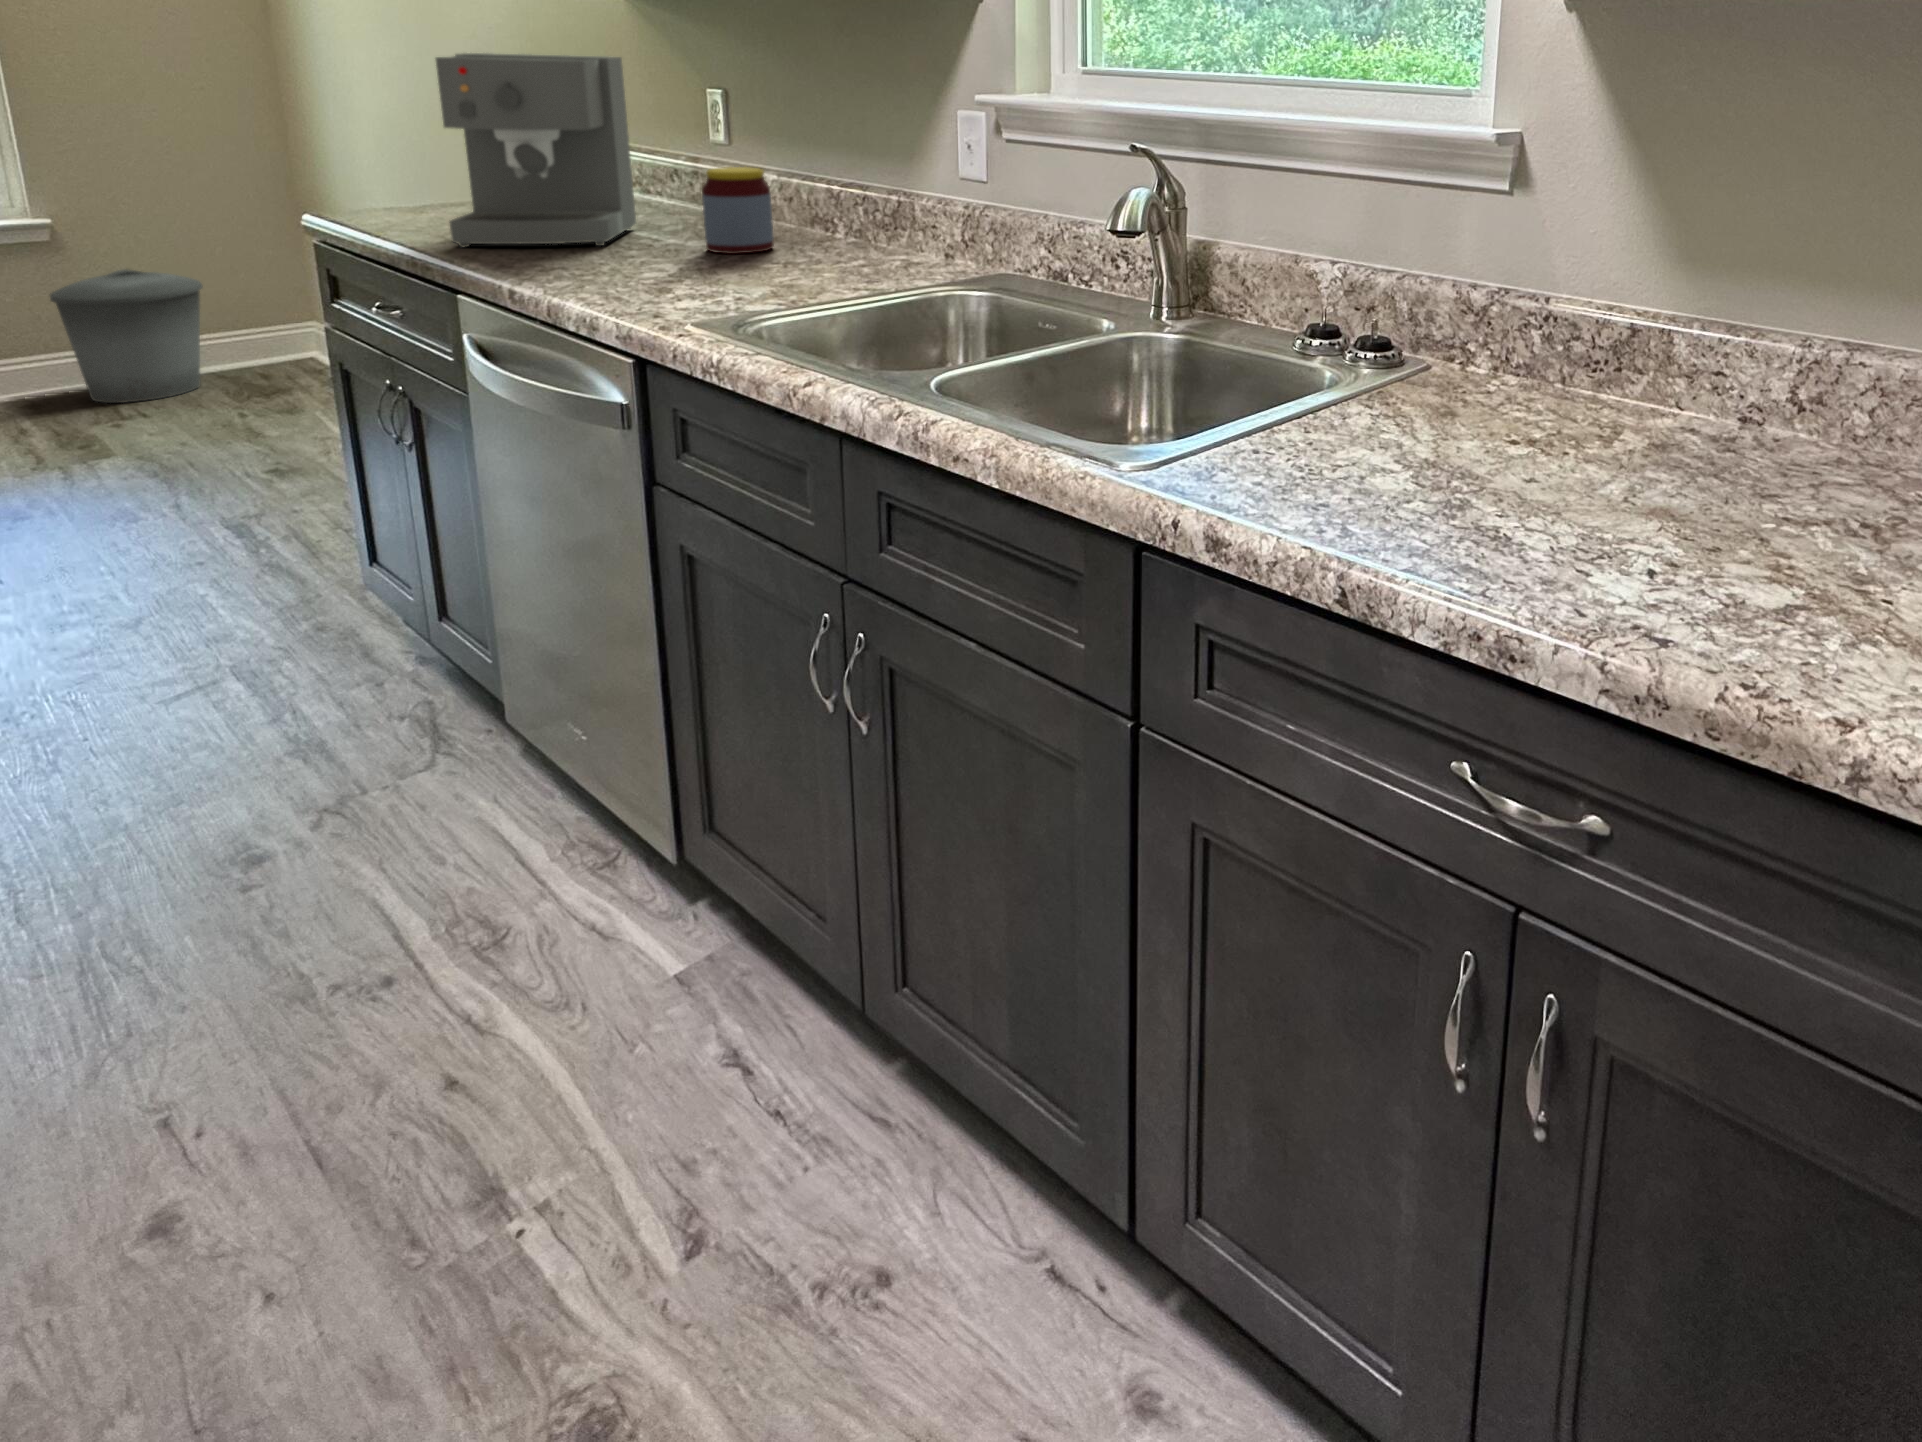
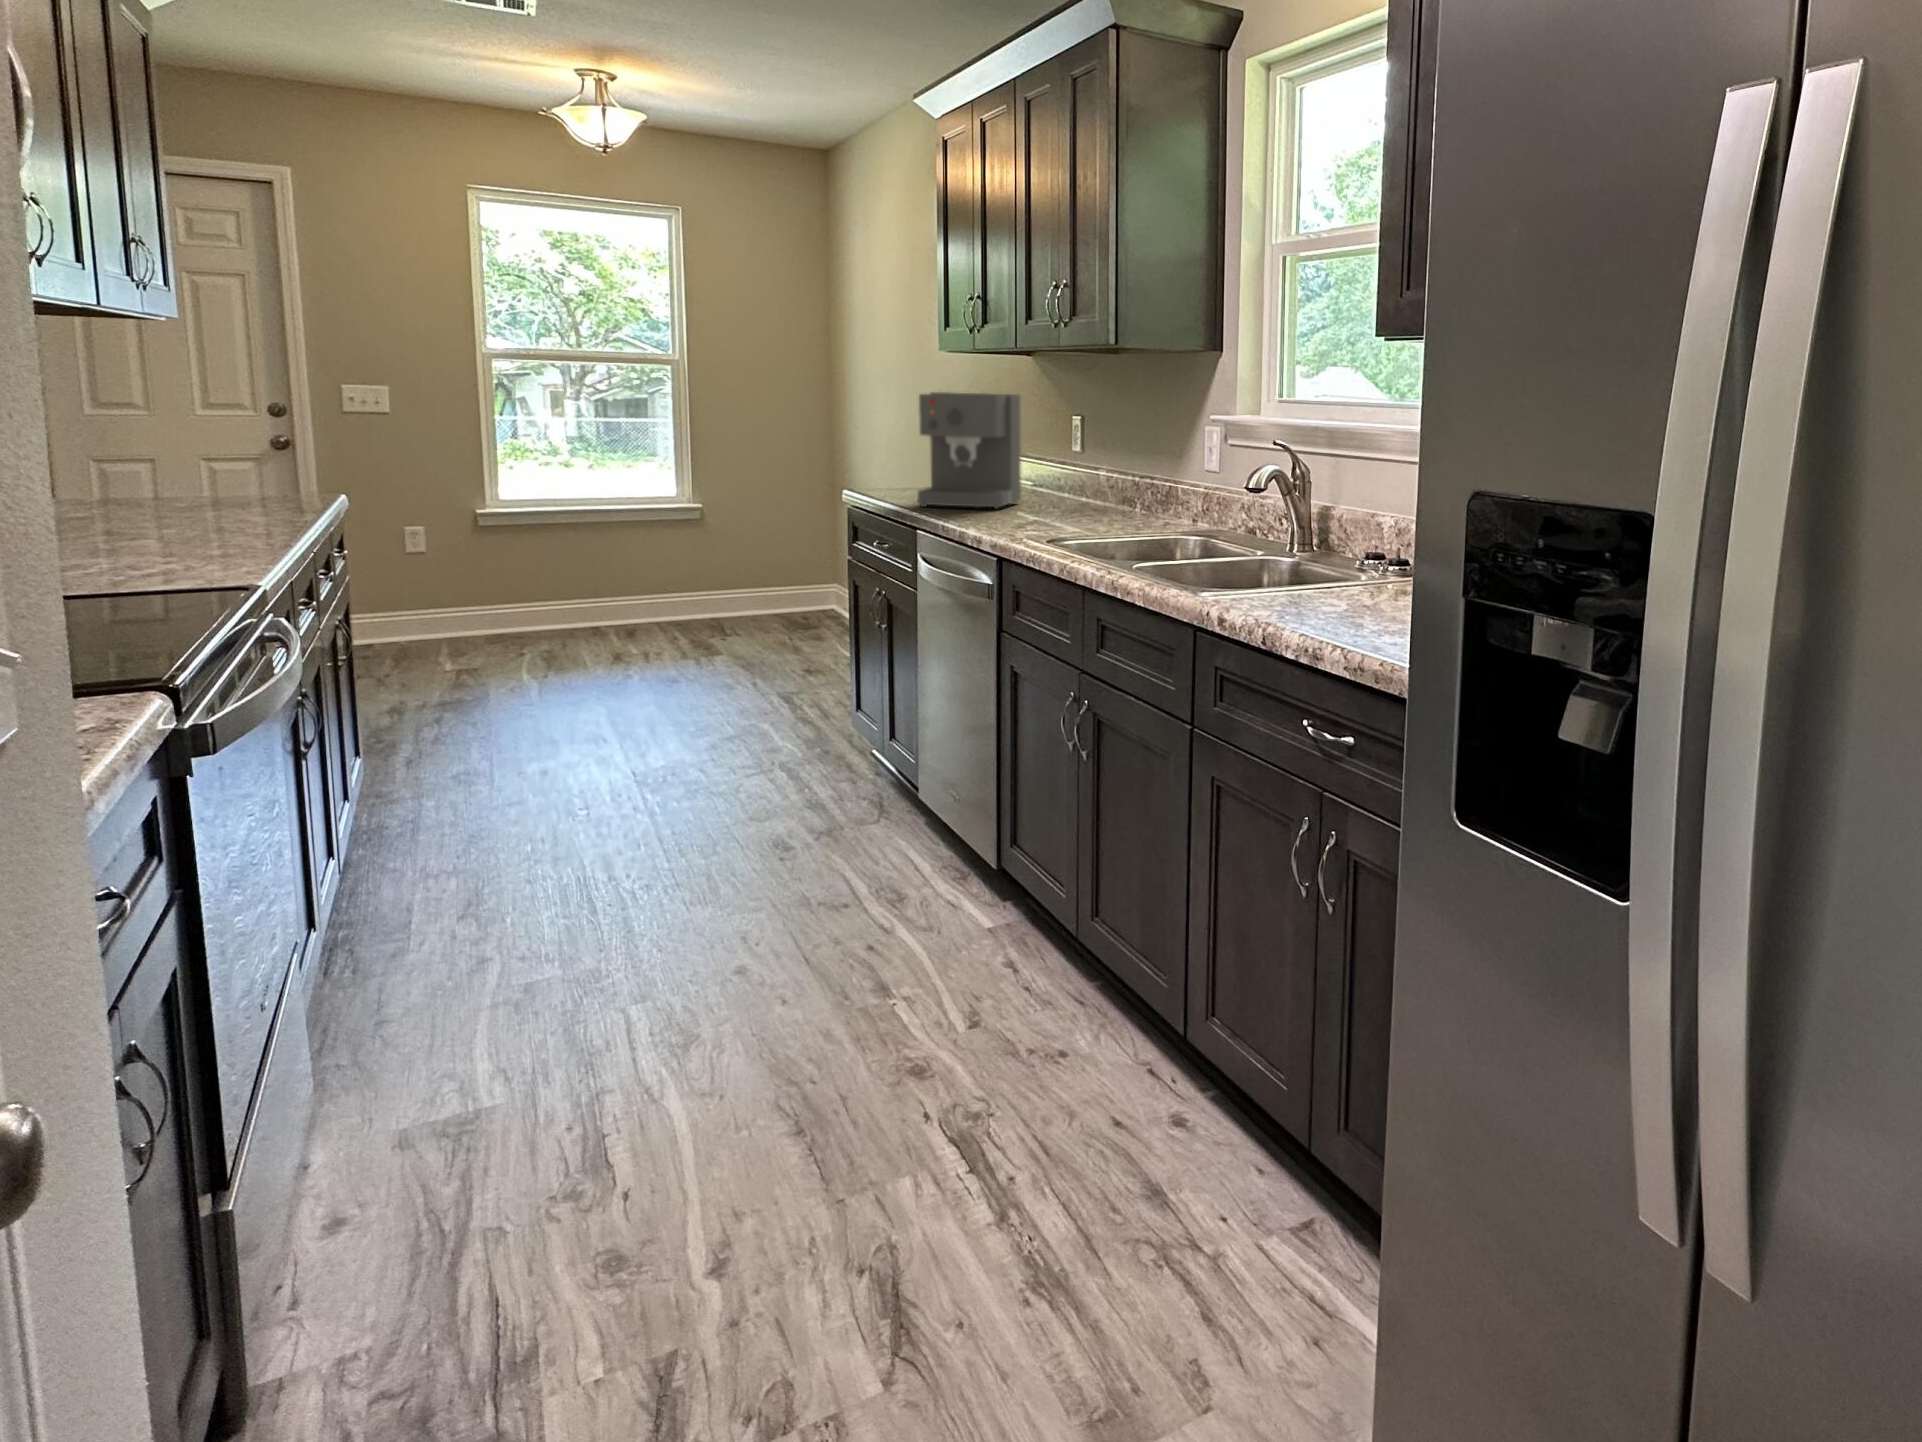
jar: present [702,167,774,254] -> none [1054,463,1094,516]
trash can: present [50,269,203,403] -> none [695,539,777,627]

